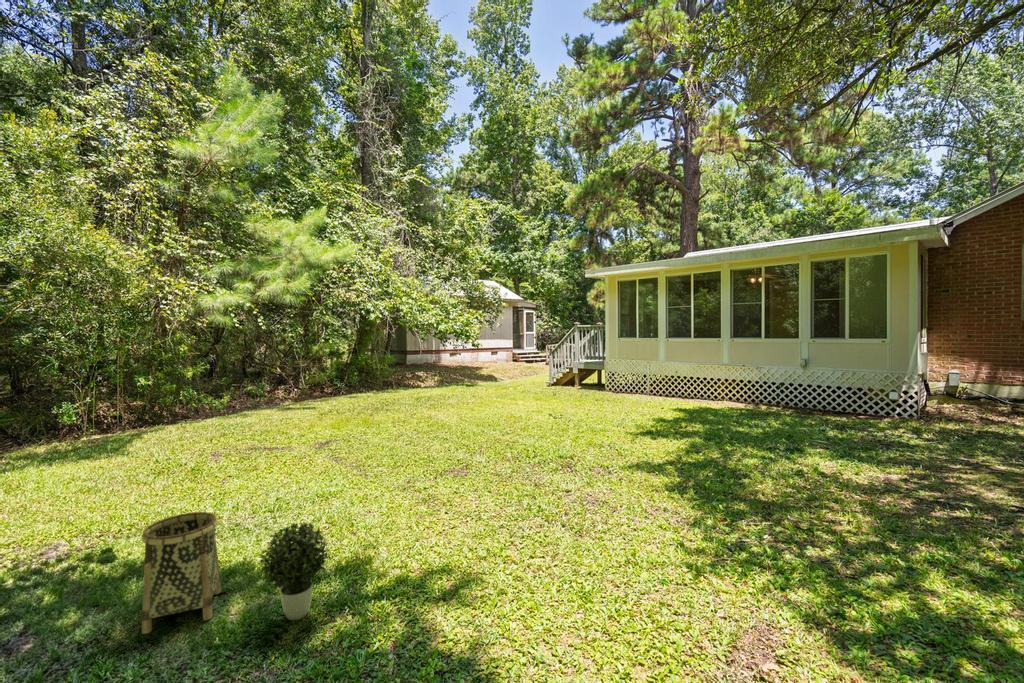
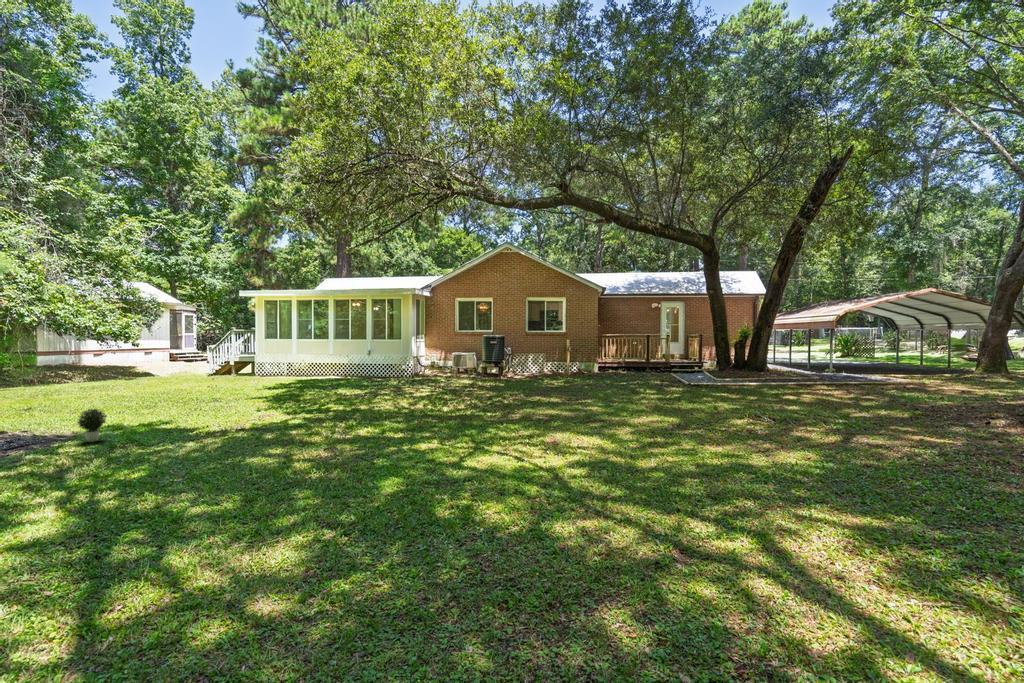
basket: present [142,512,222,634] -> none [14,410,51,450]

